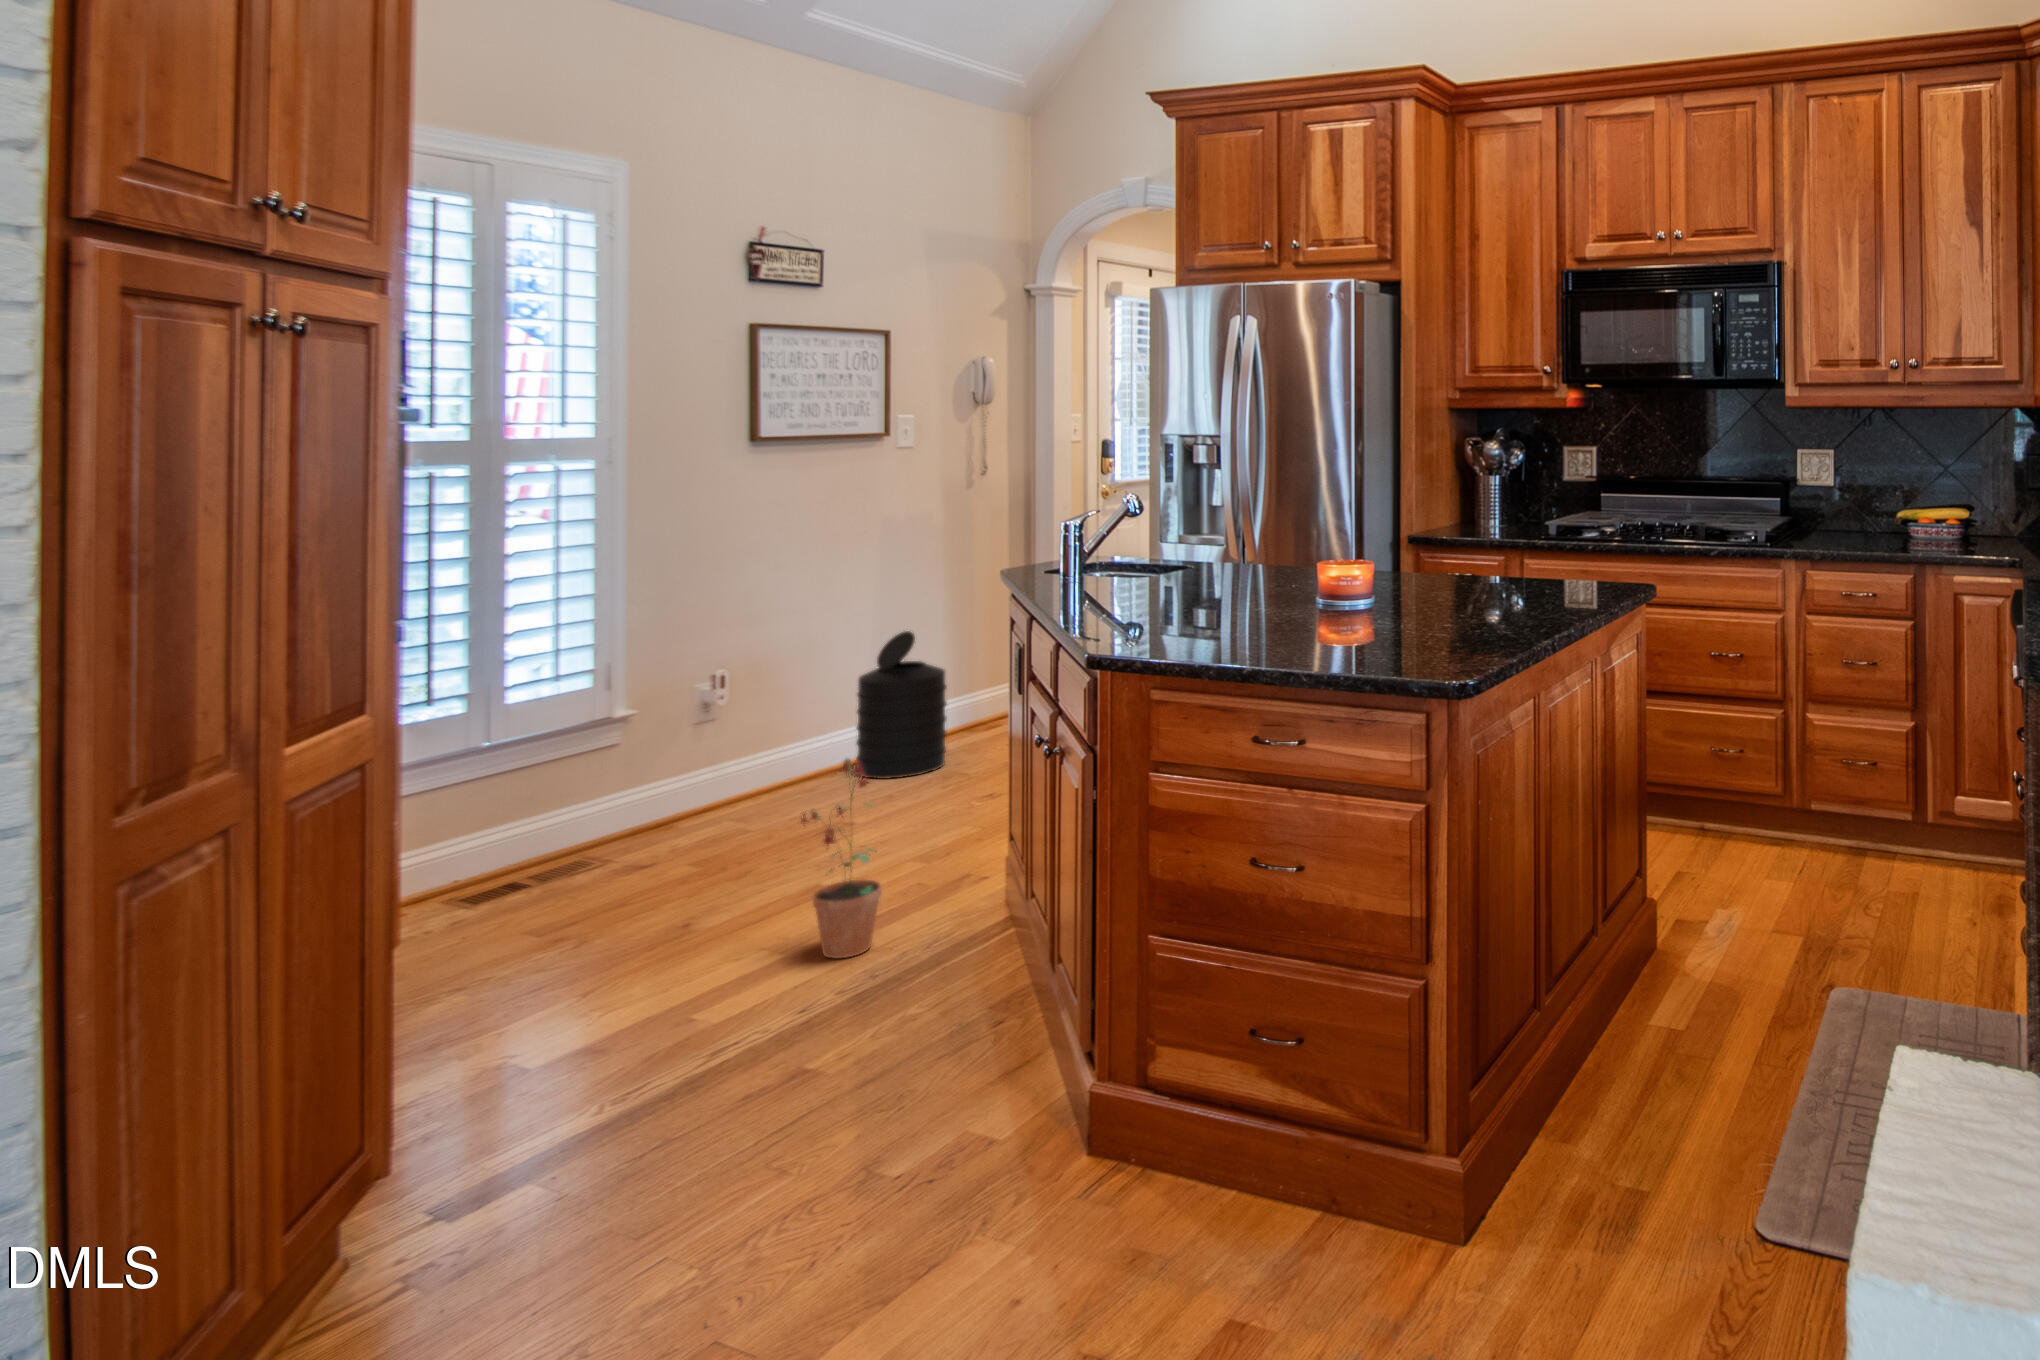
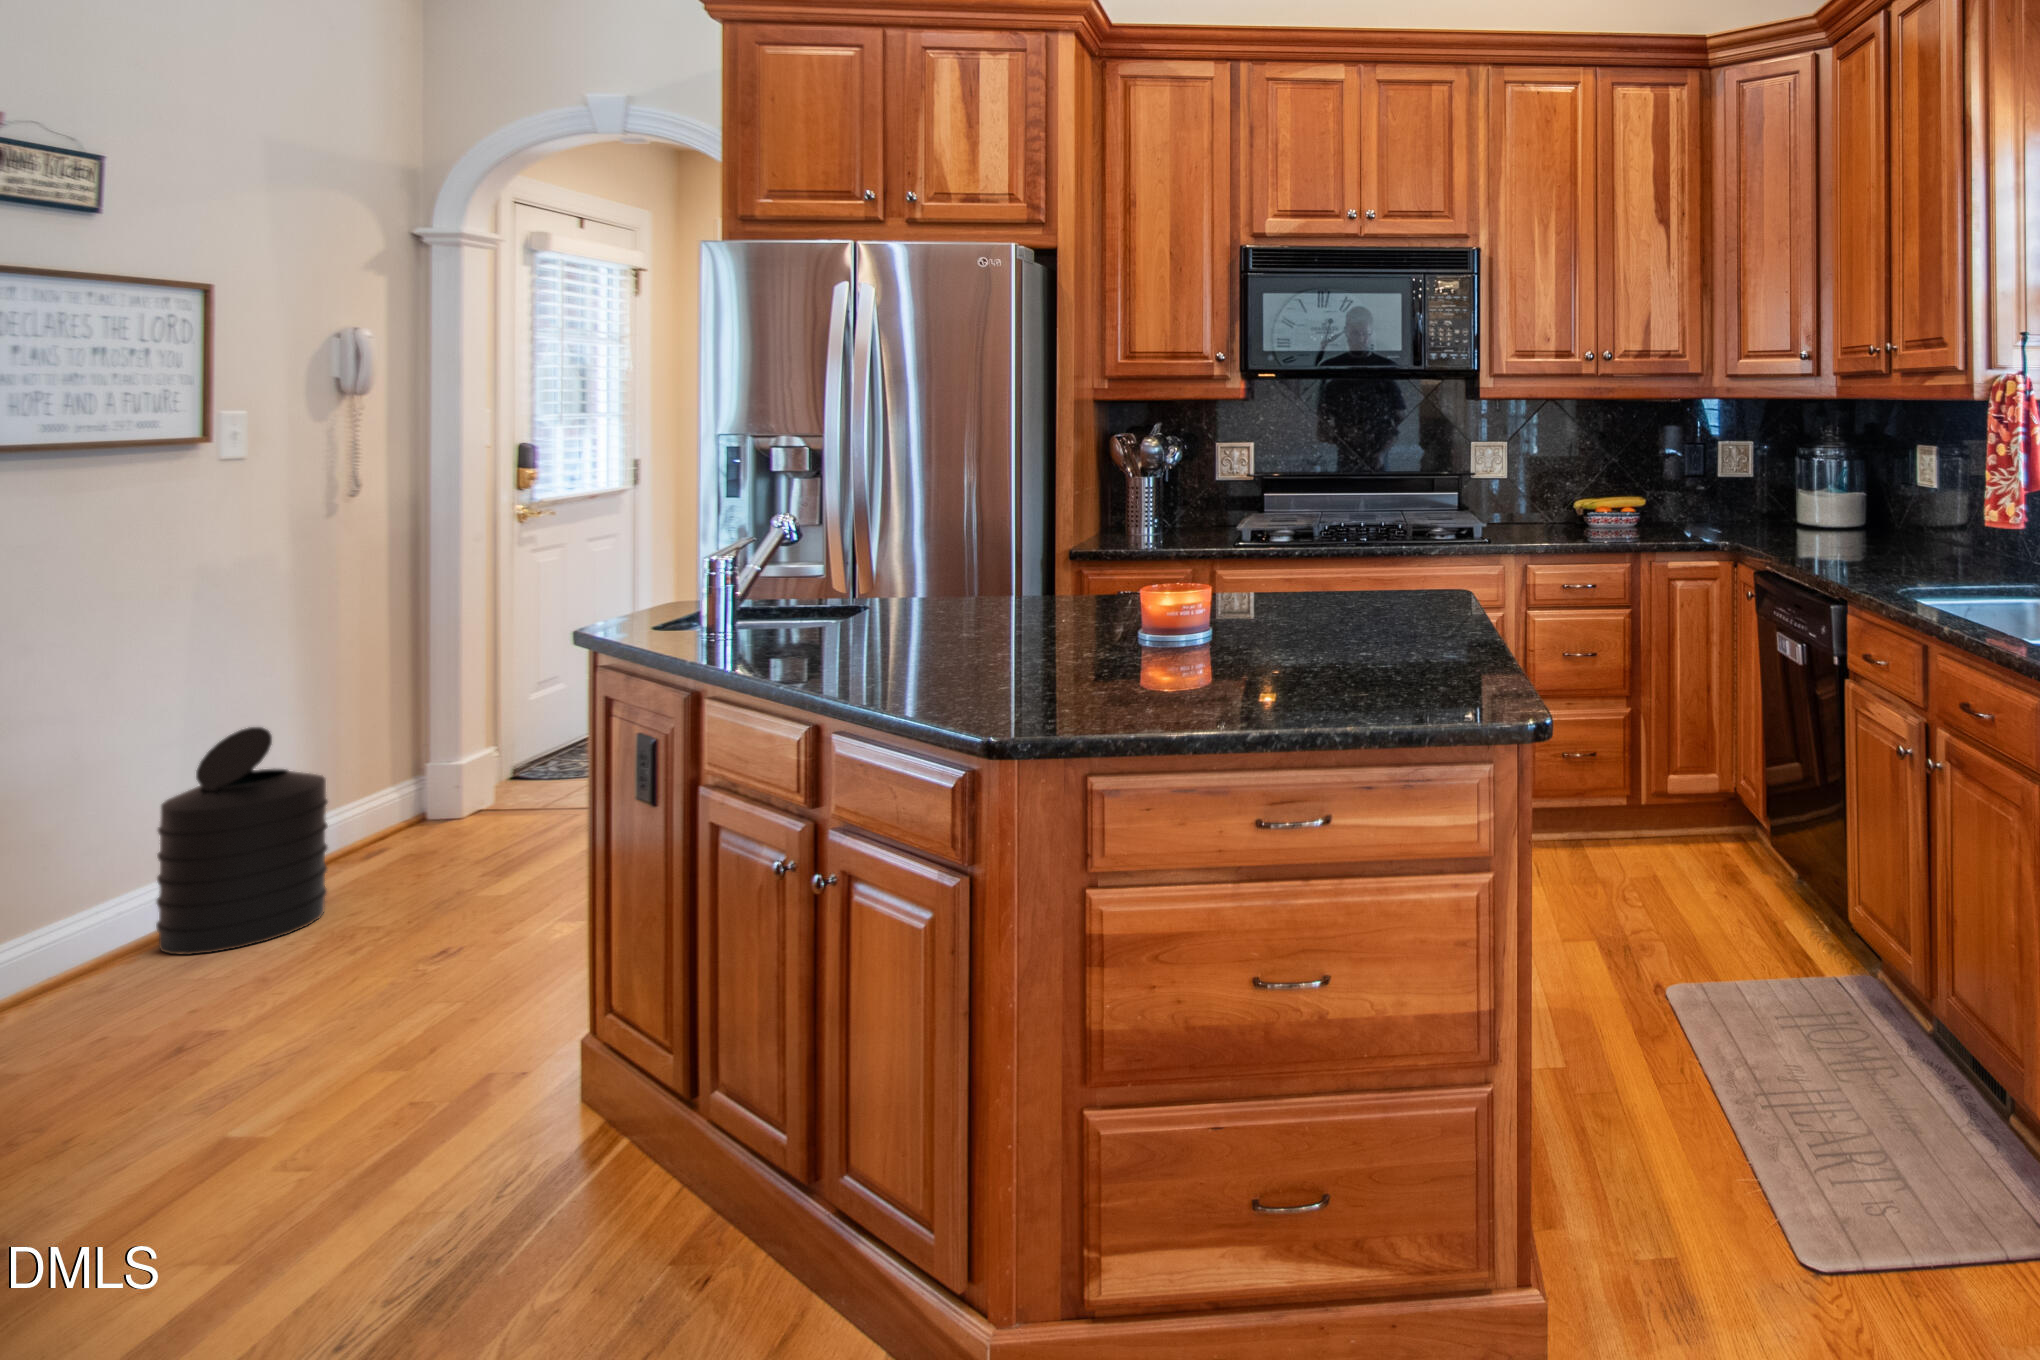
potted plant: present [801,758,882,959] -> none [222,942,402,1261]

